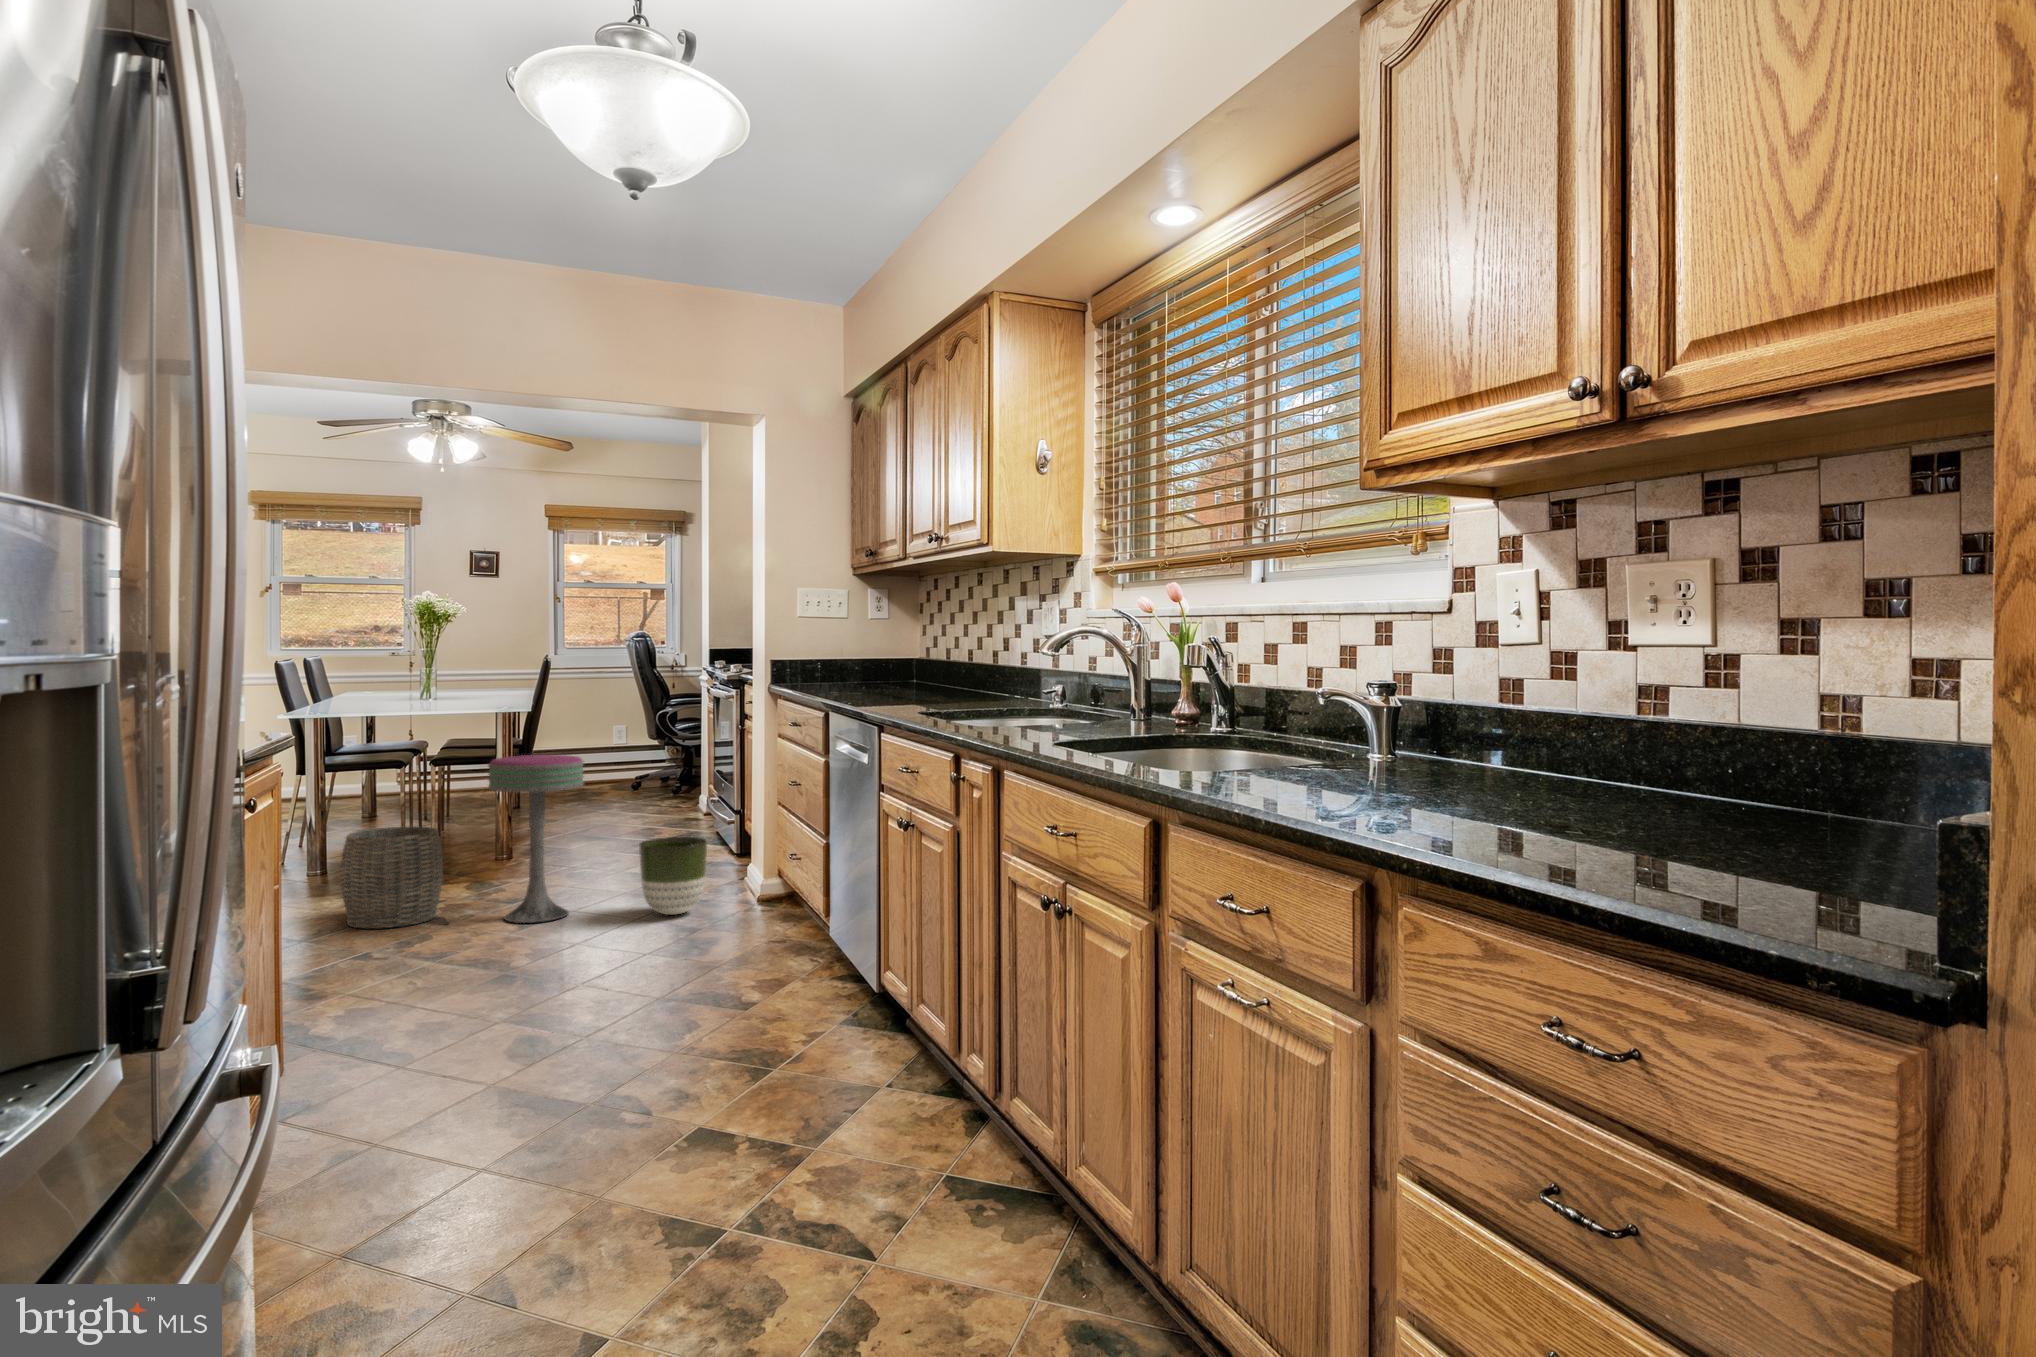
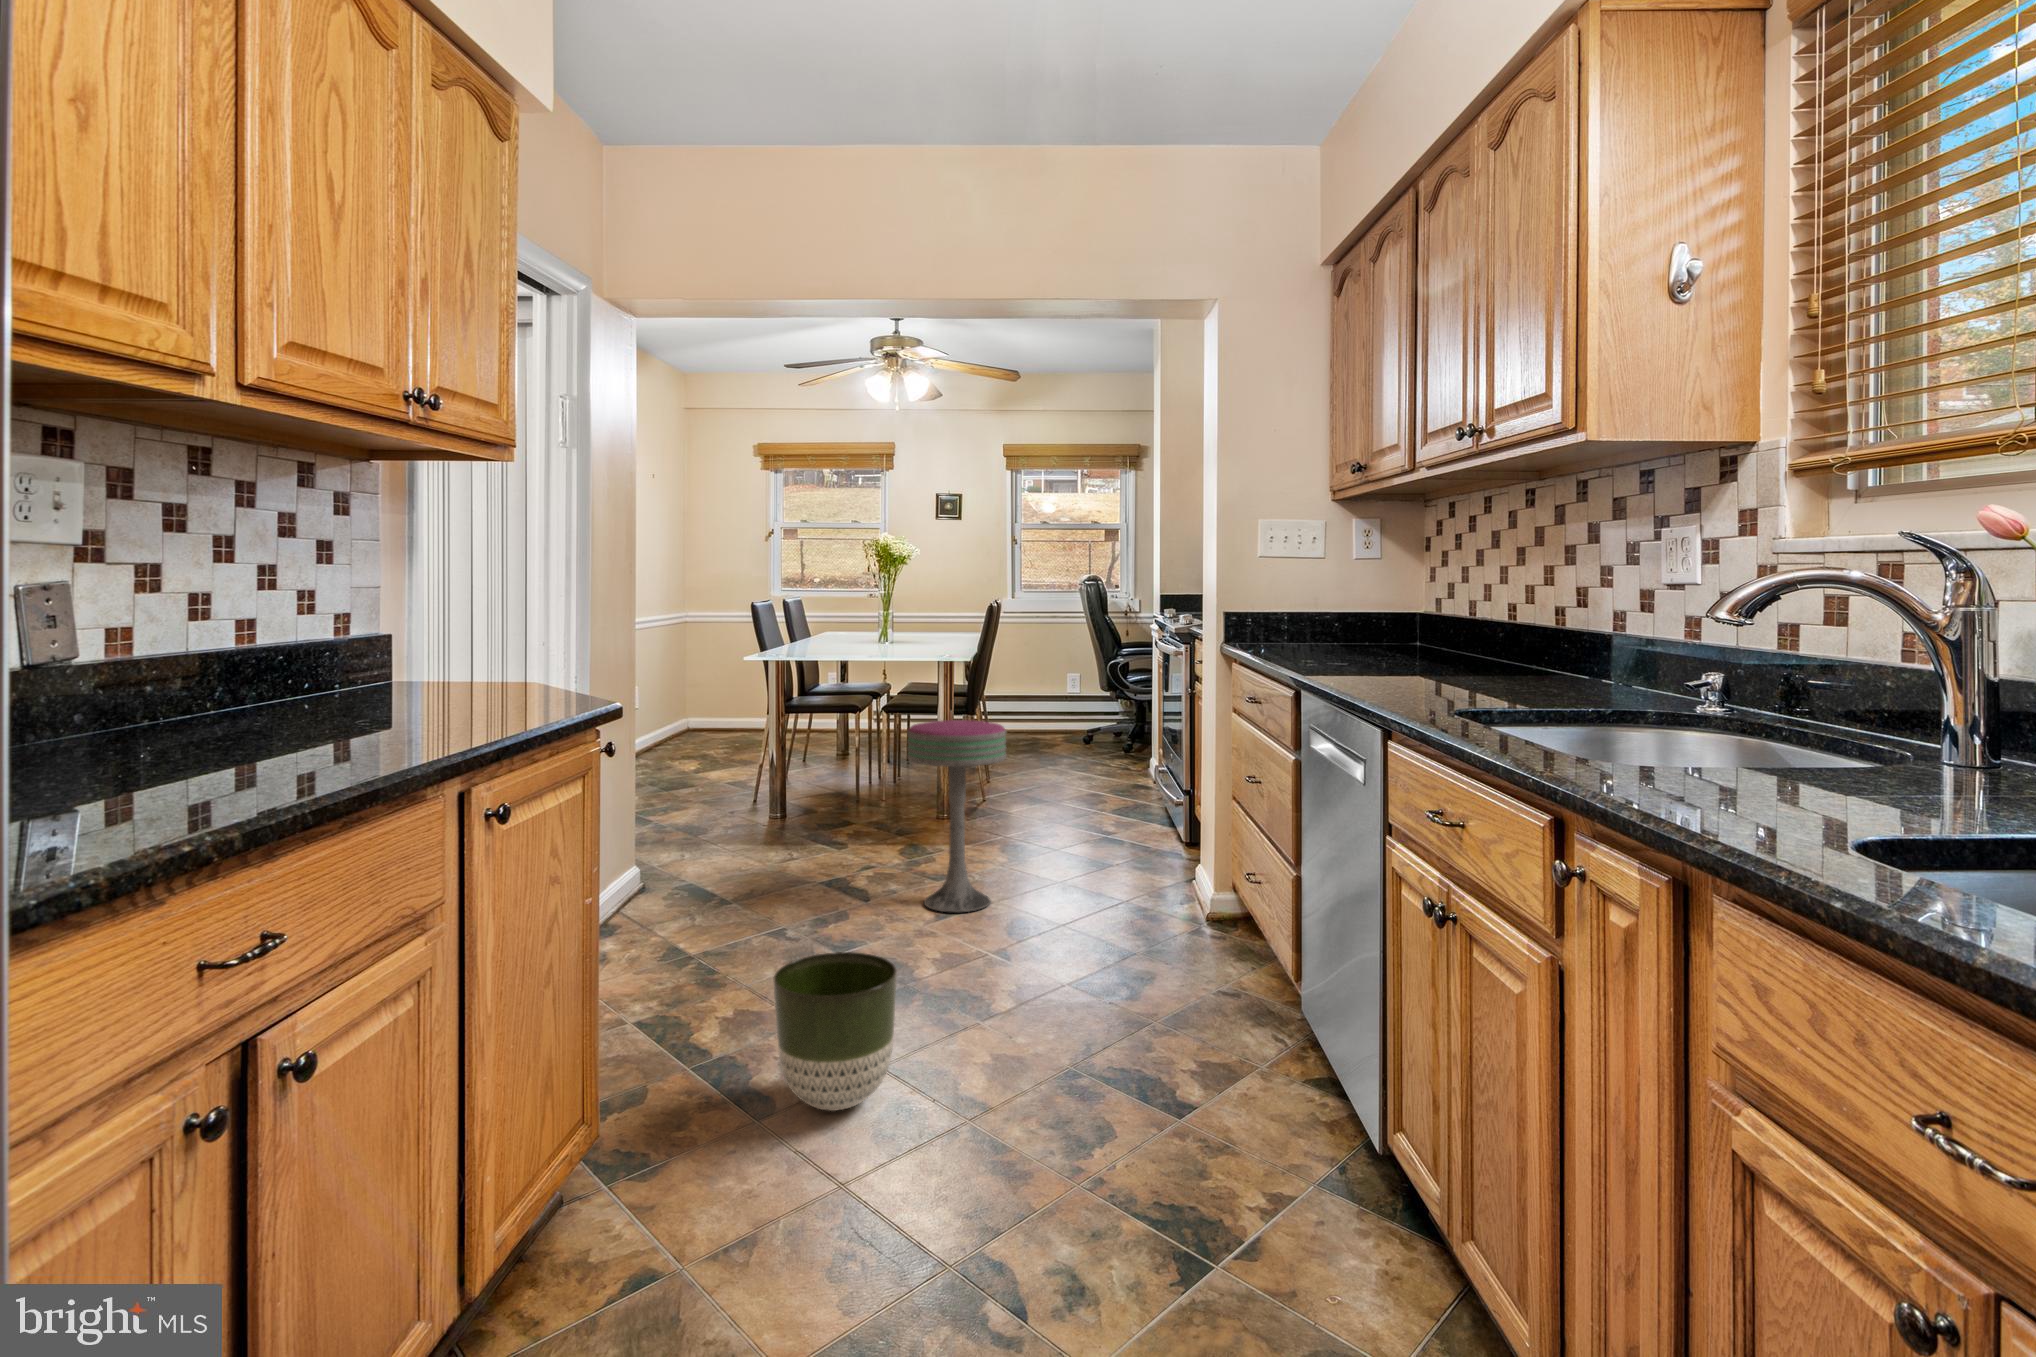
woven basket: present [341,826,443,929] -> none [772,790,868,901]
planter: present [639,837,707,915] -> present [773,952,897,1111]

